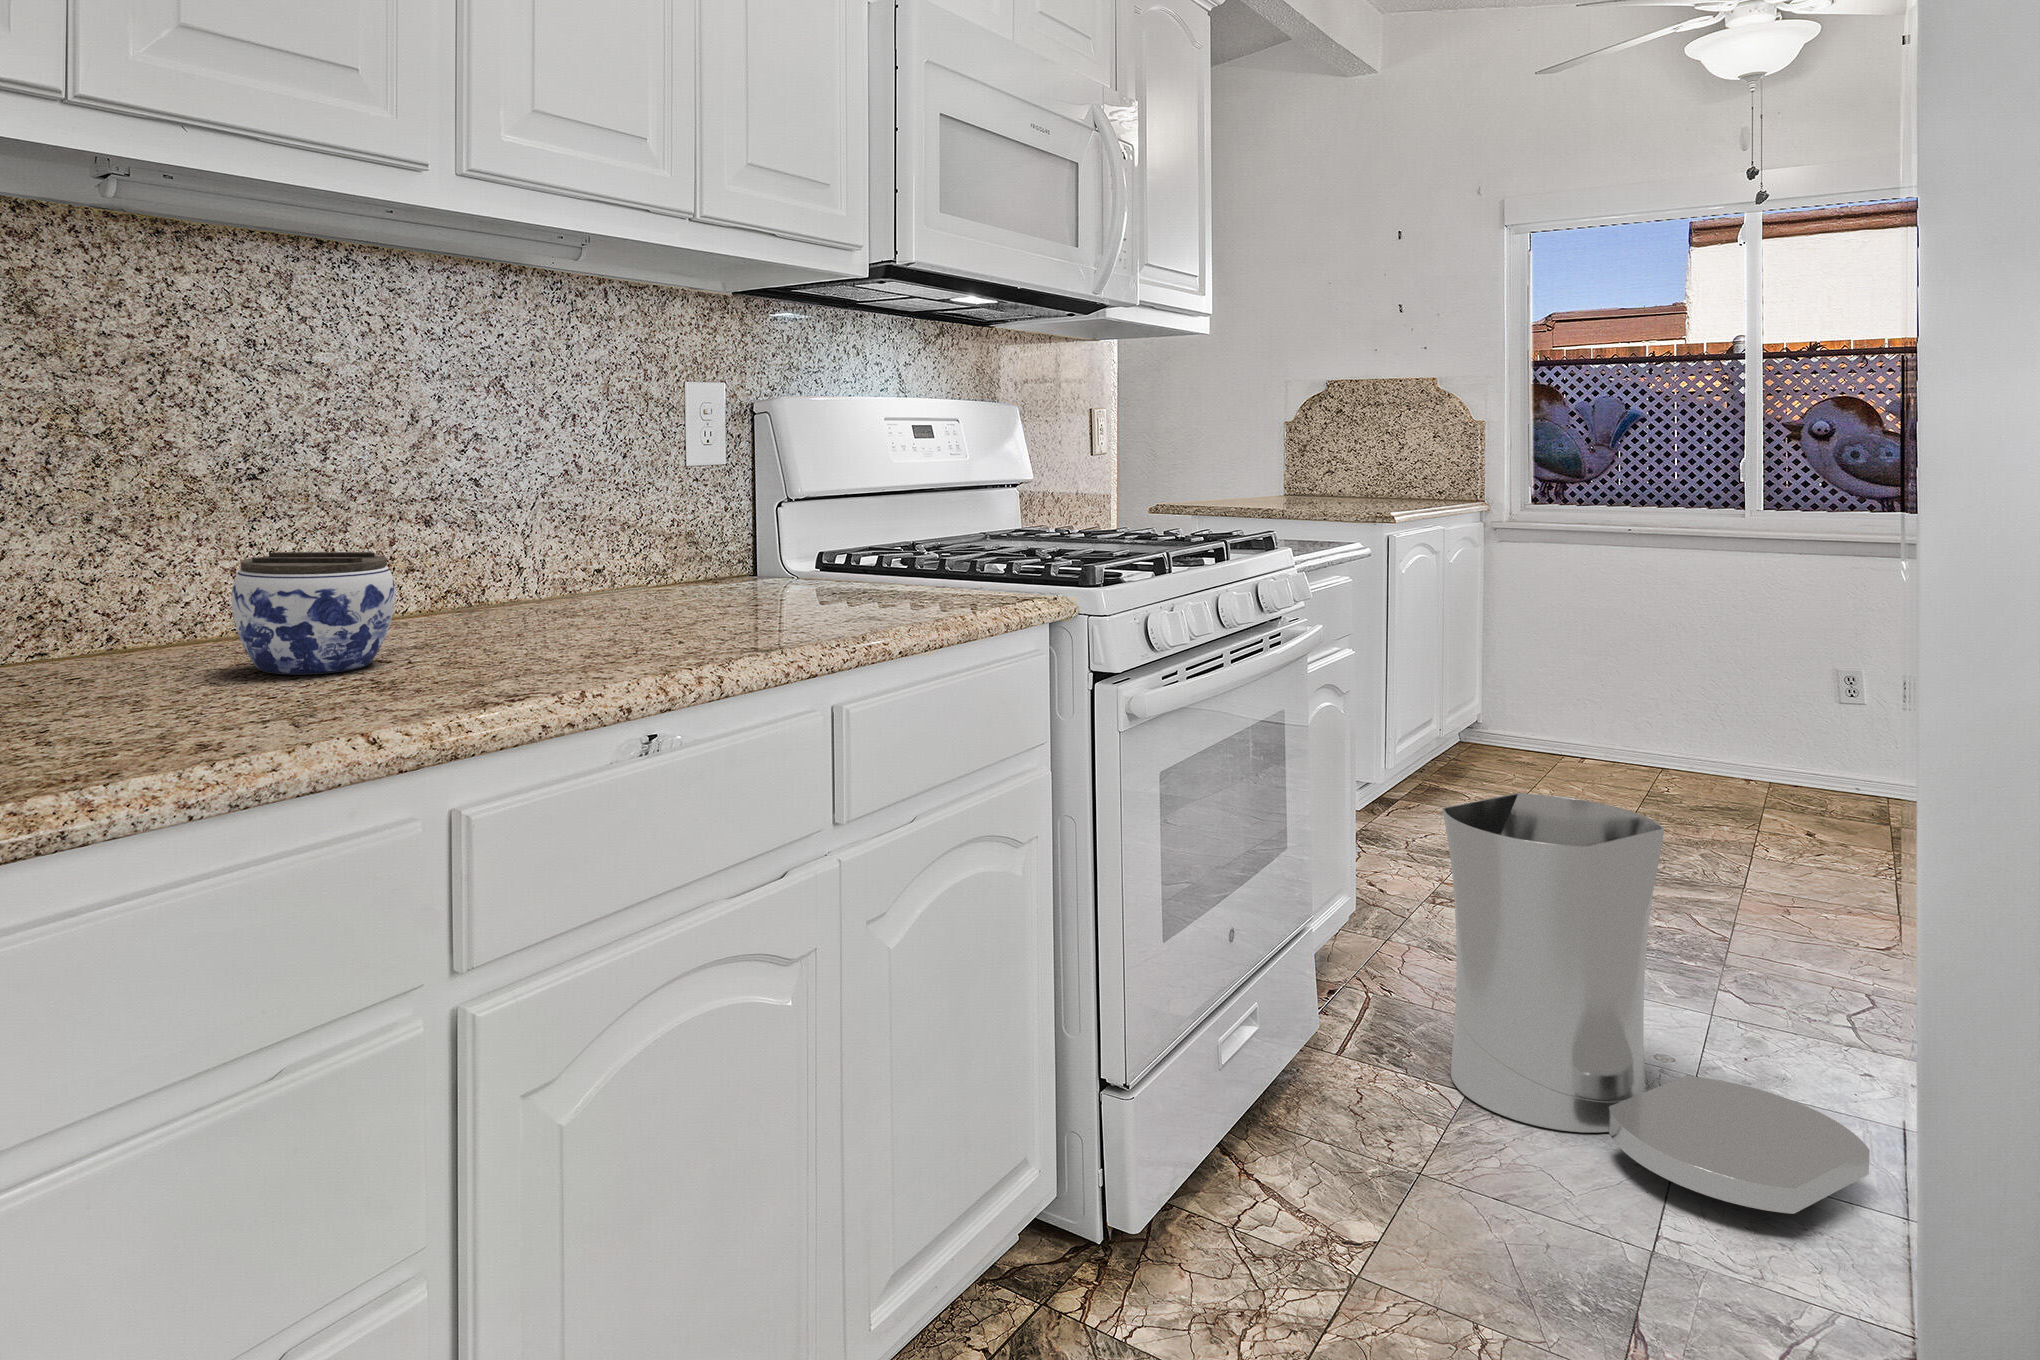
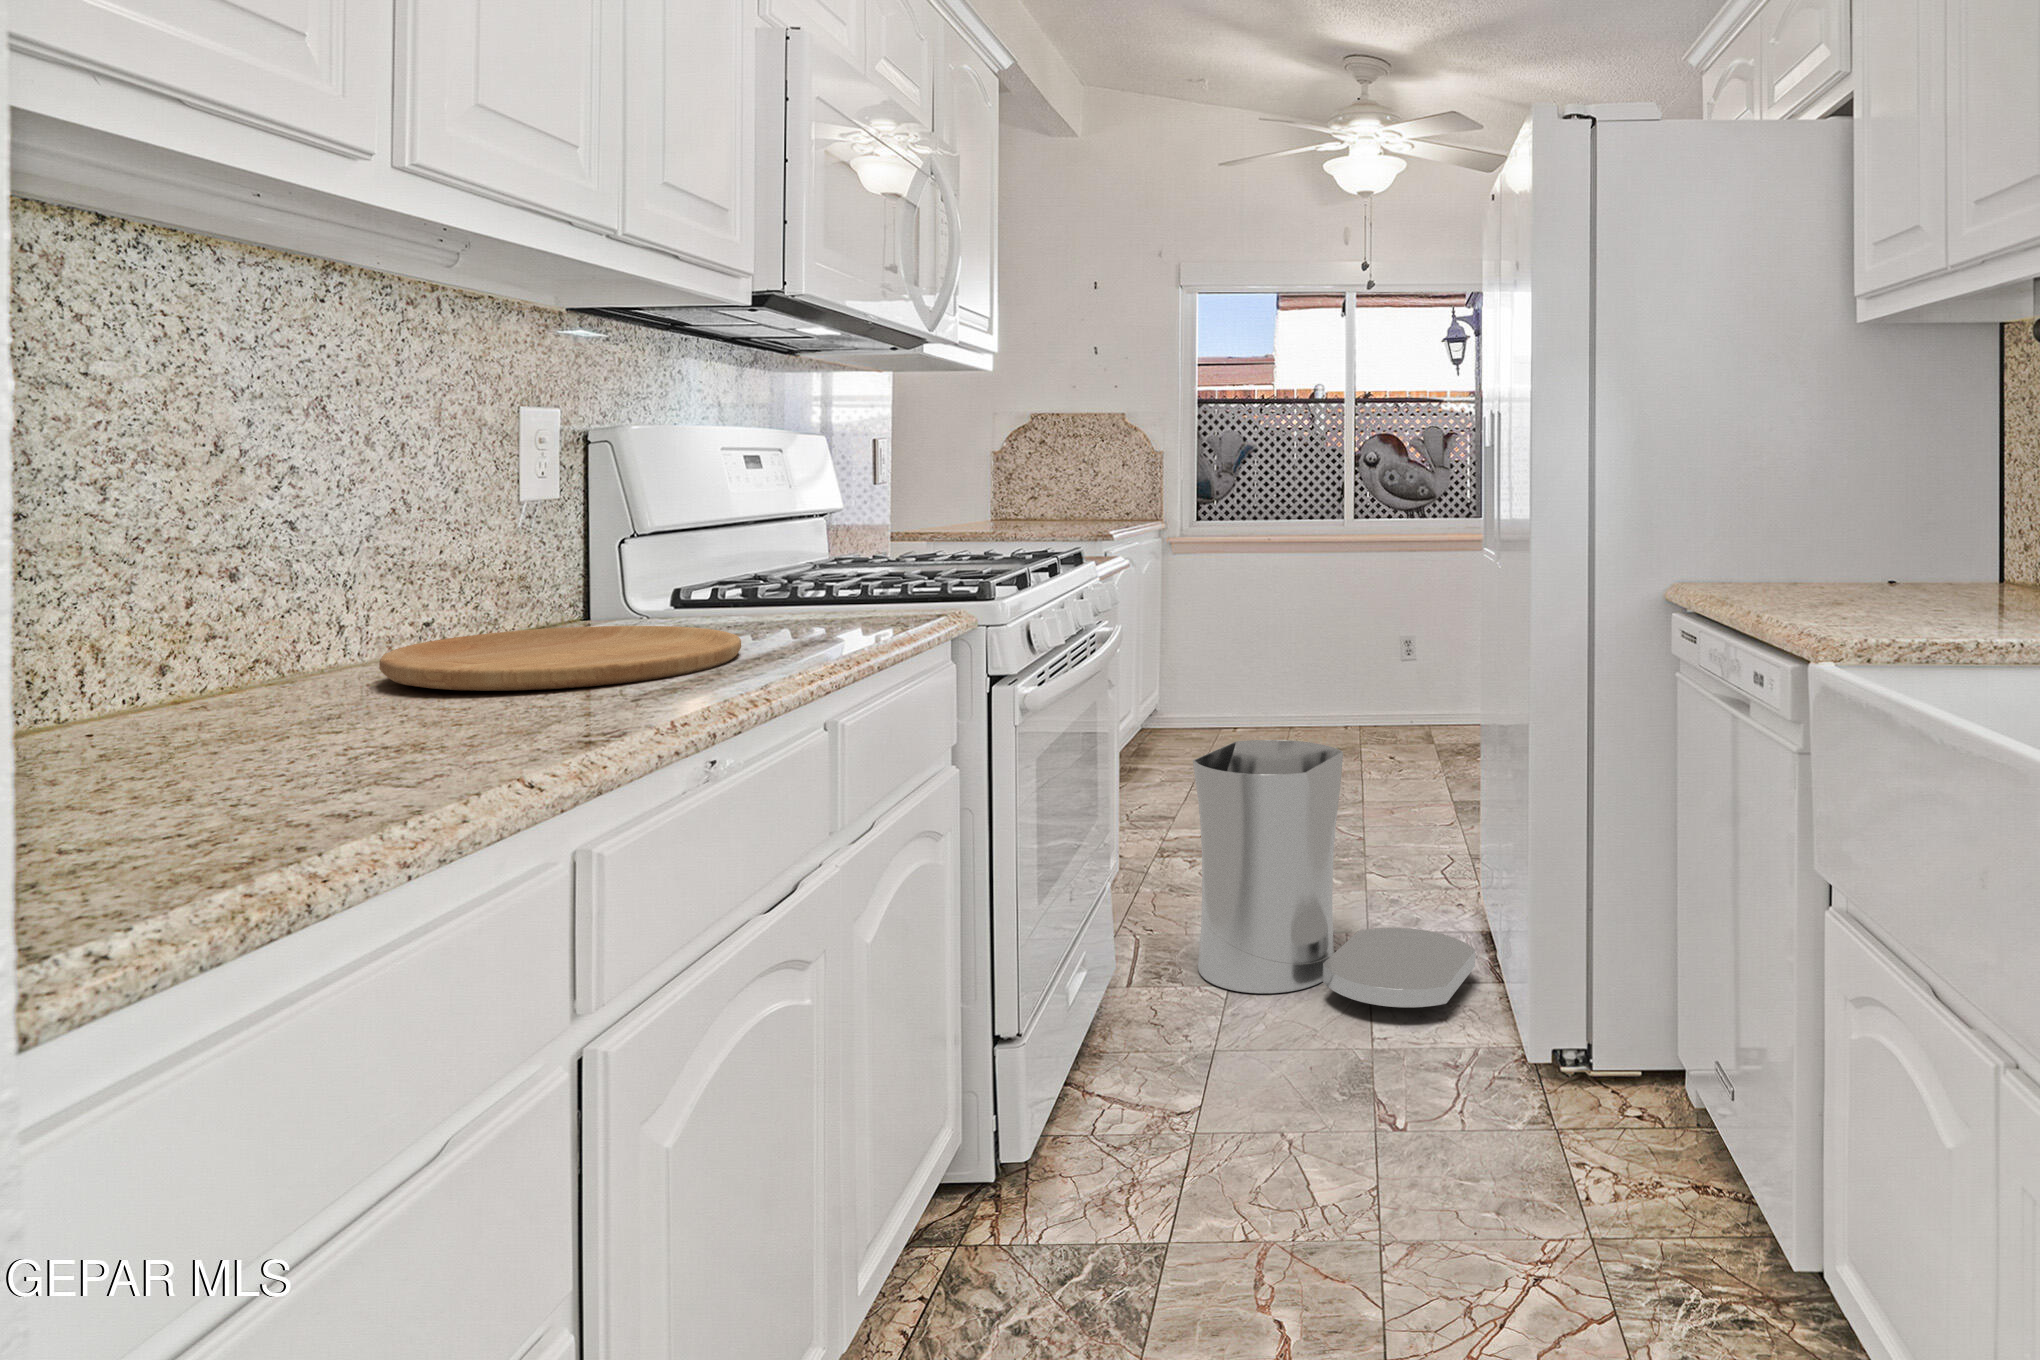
jar: present [232,552,395,674] -> none [106,610,346,766]
cutting board: none [499,587,795,640] -> present [379,626,741,691]

